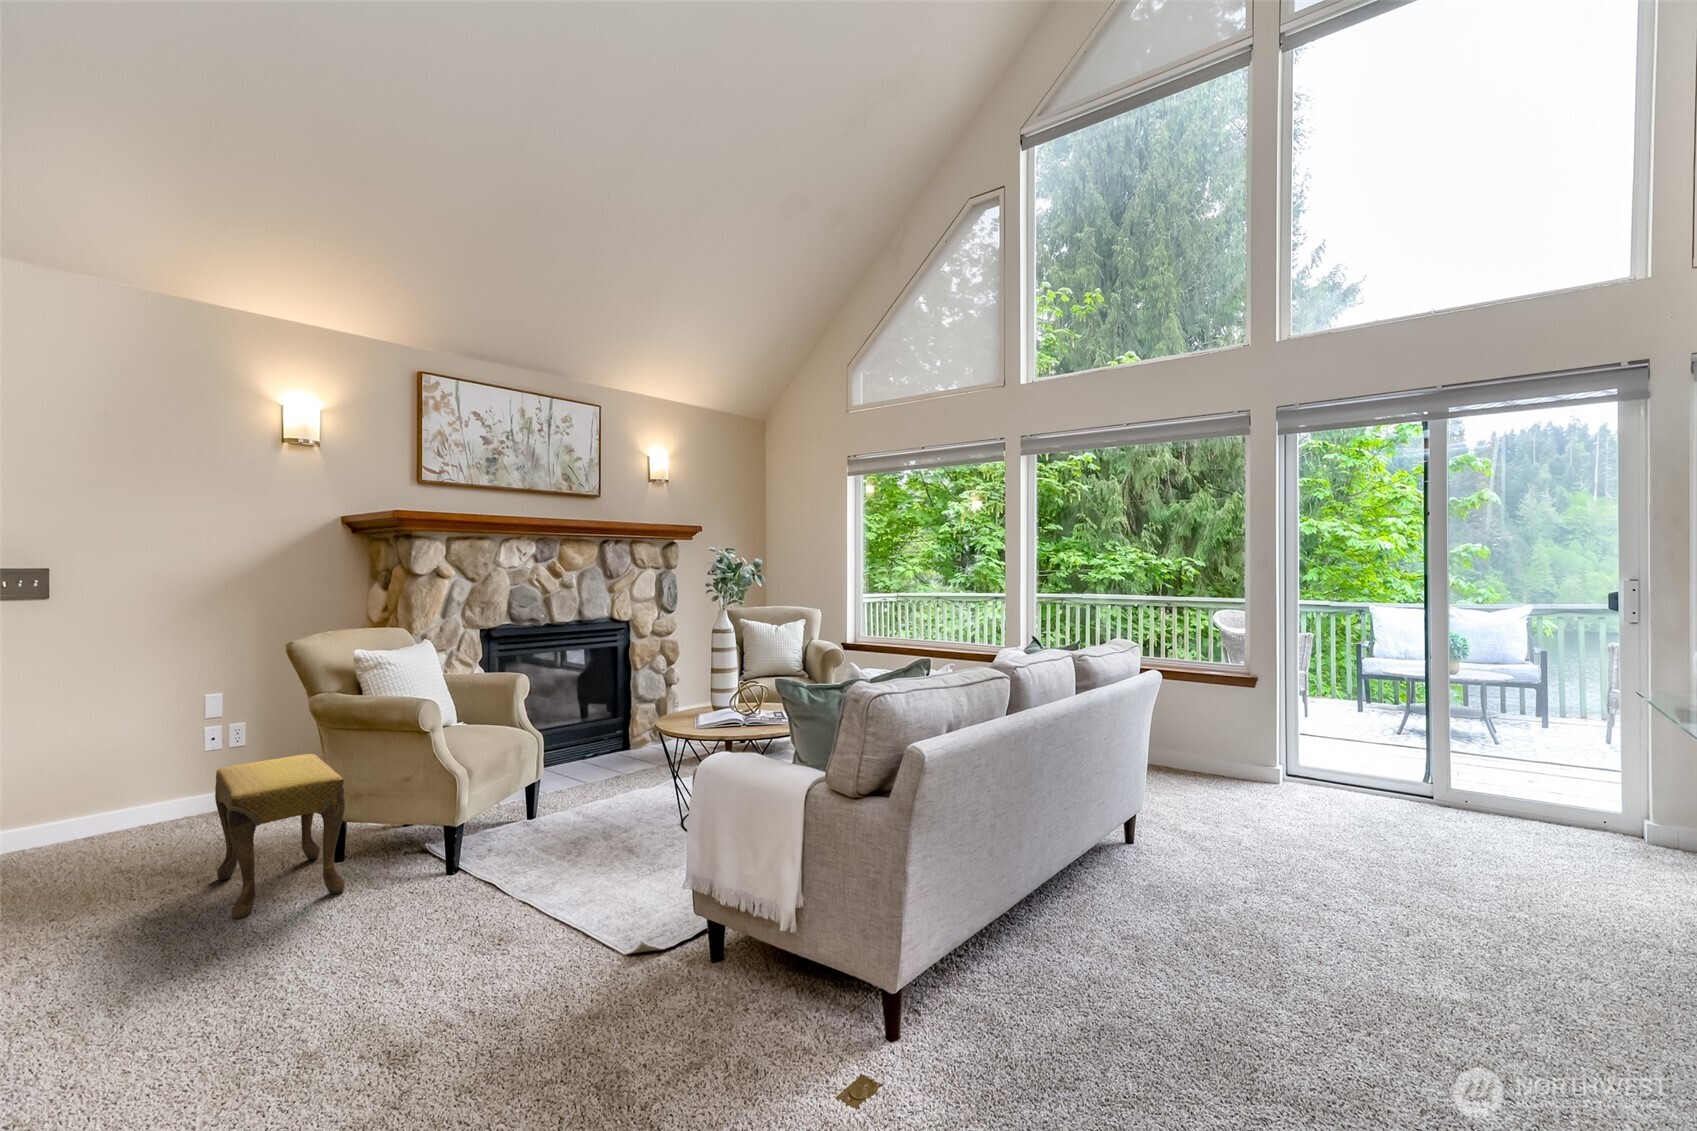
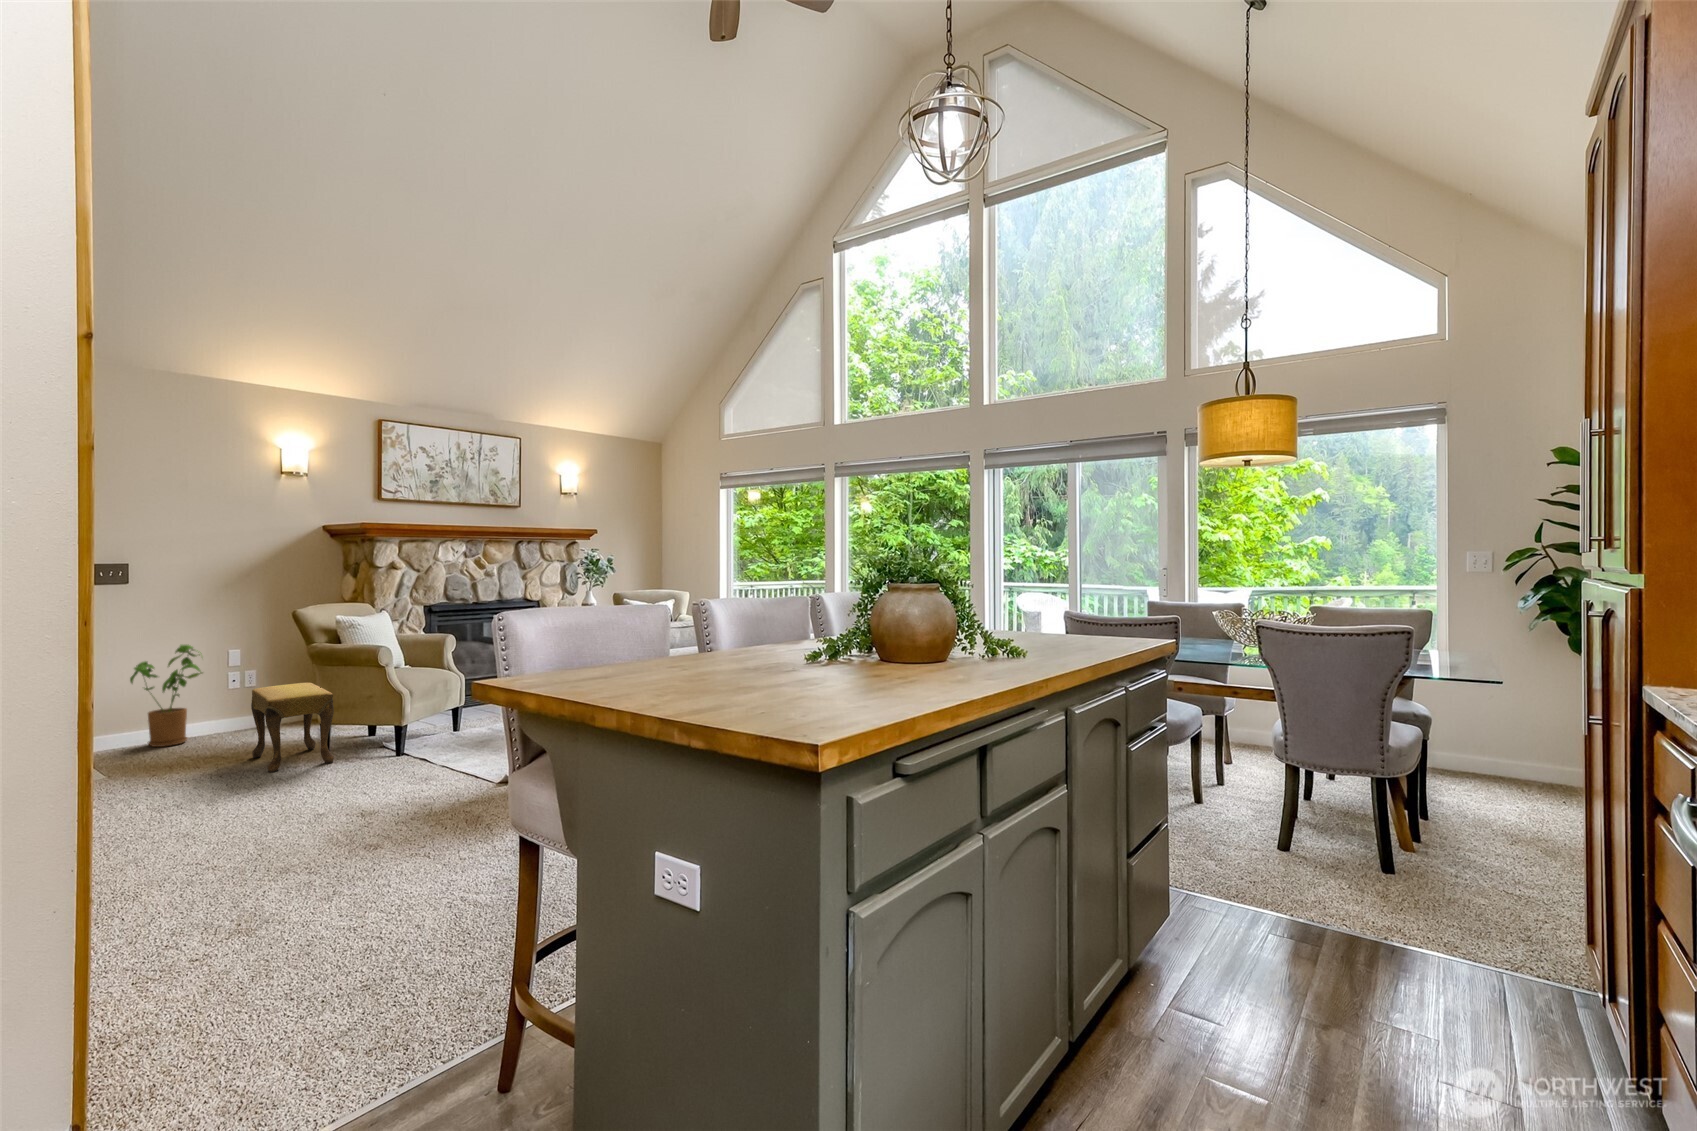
house plant: none [41,693,157,853] -> present [130,645,202,747]

